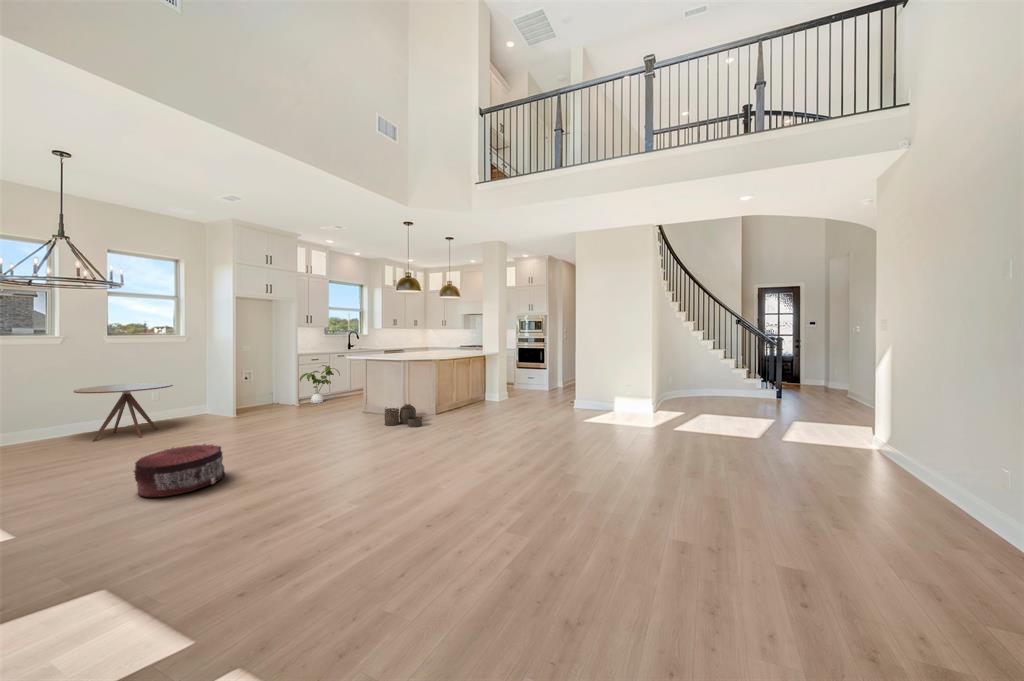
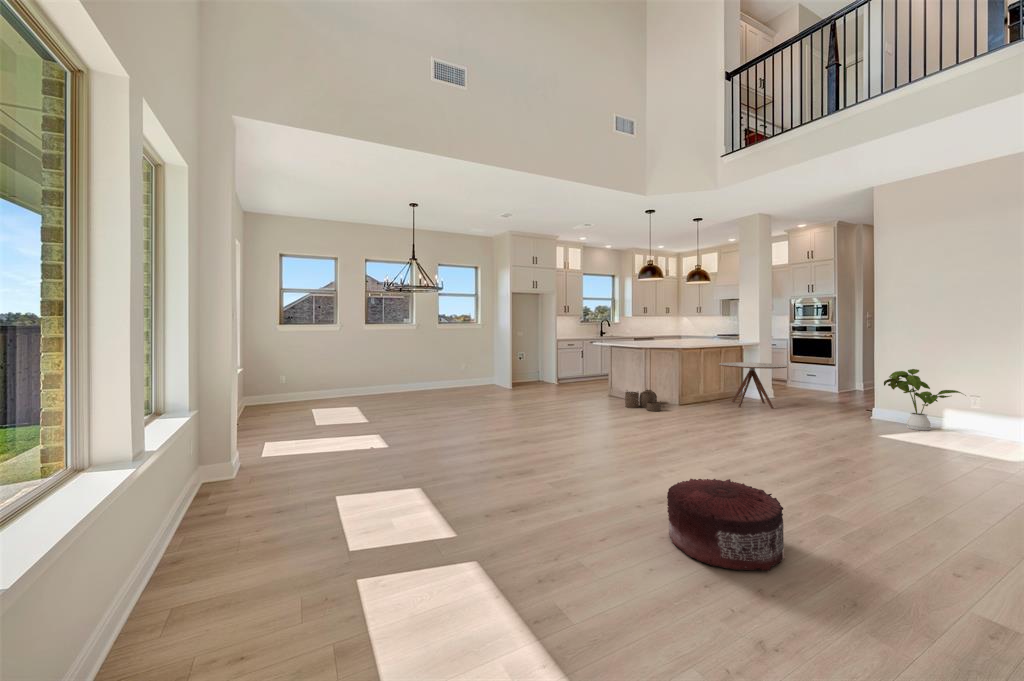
house plant: present [300,365,340,403] -> present [884,369,966,431]
round table: present [73,383,173,441] -> present [719,362,788,409]
pouf: present [134,444,226,497] -> present [667,479,784,570]

